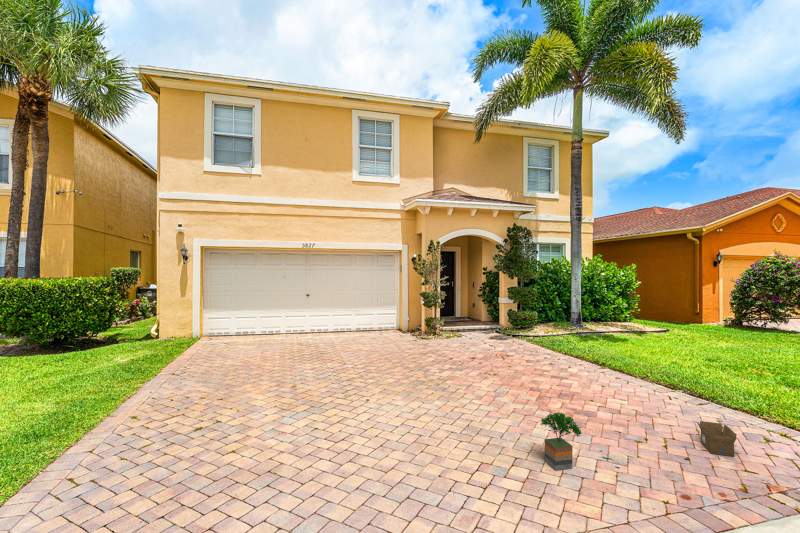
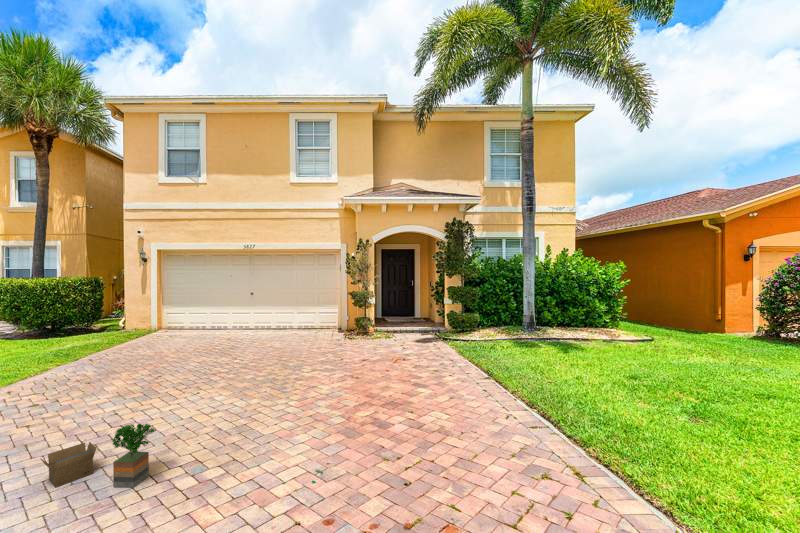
cardboard box: present [697,421,737,457] -> present [41,442,97,487]

